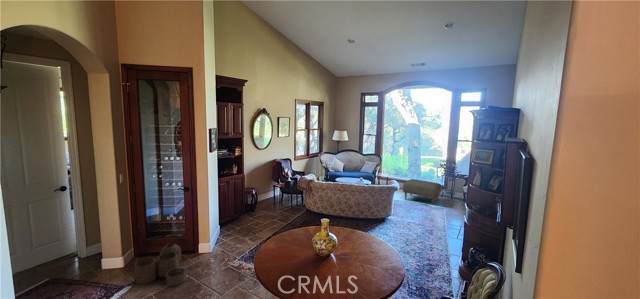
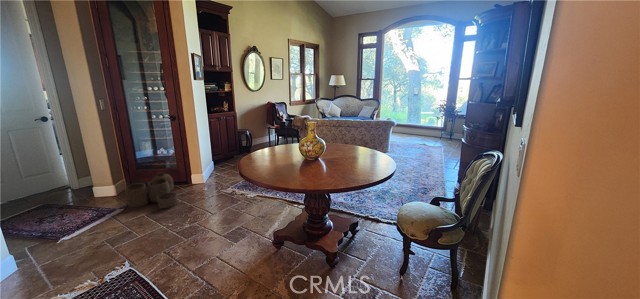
ottoman: present [403,179,442,205] -> none [401,121,441,145]

